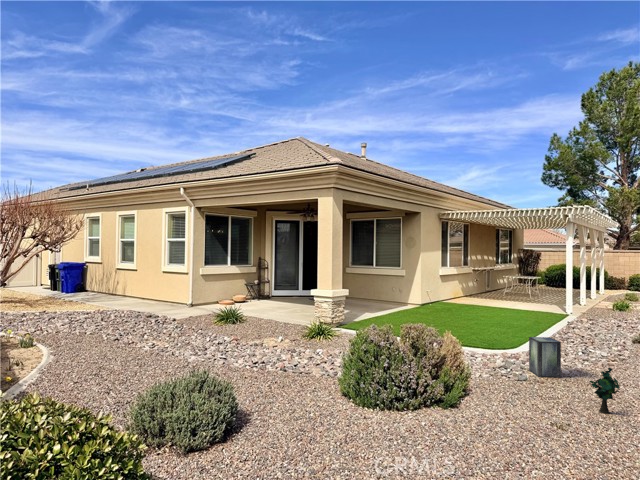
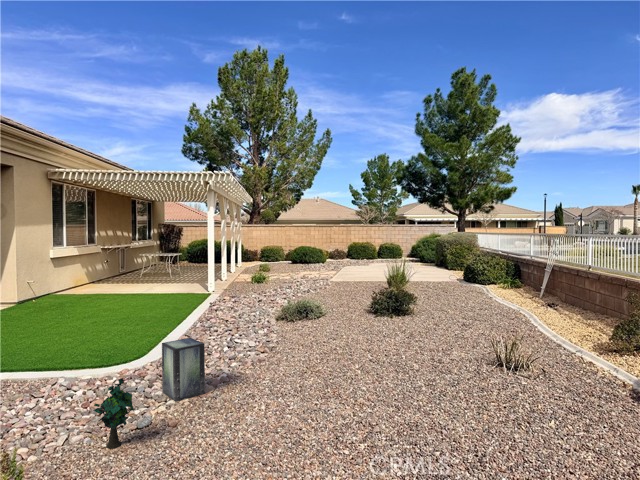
decorative plant: present [590,368,620,414] -> present [93,378,135,449]

